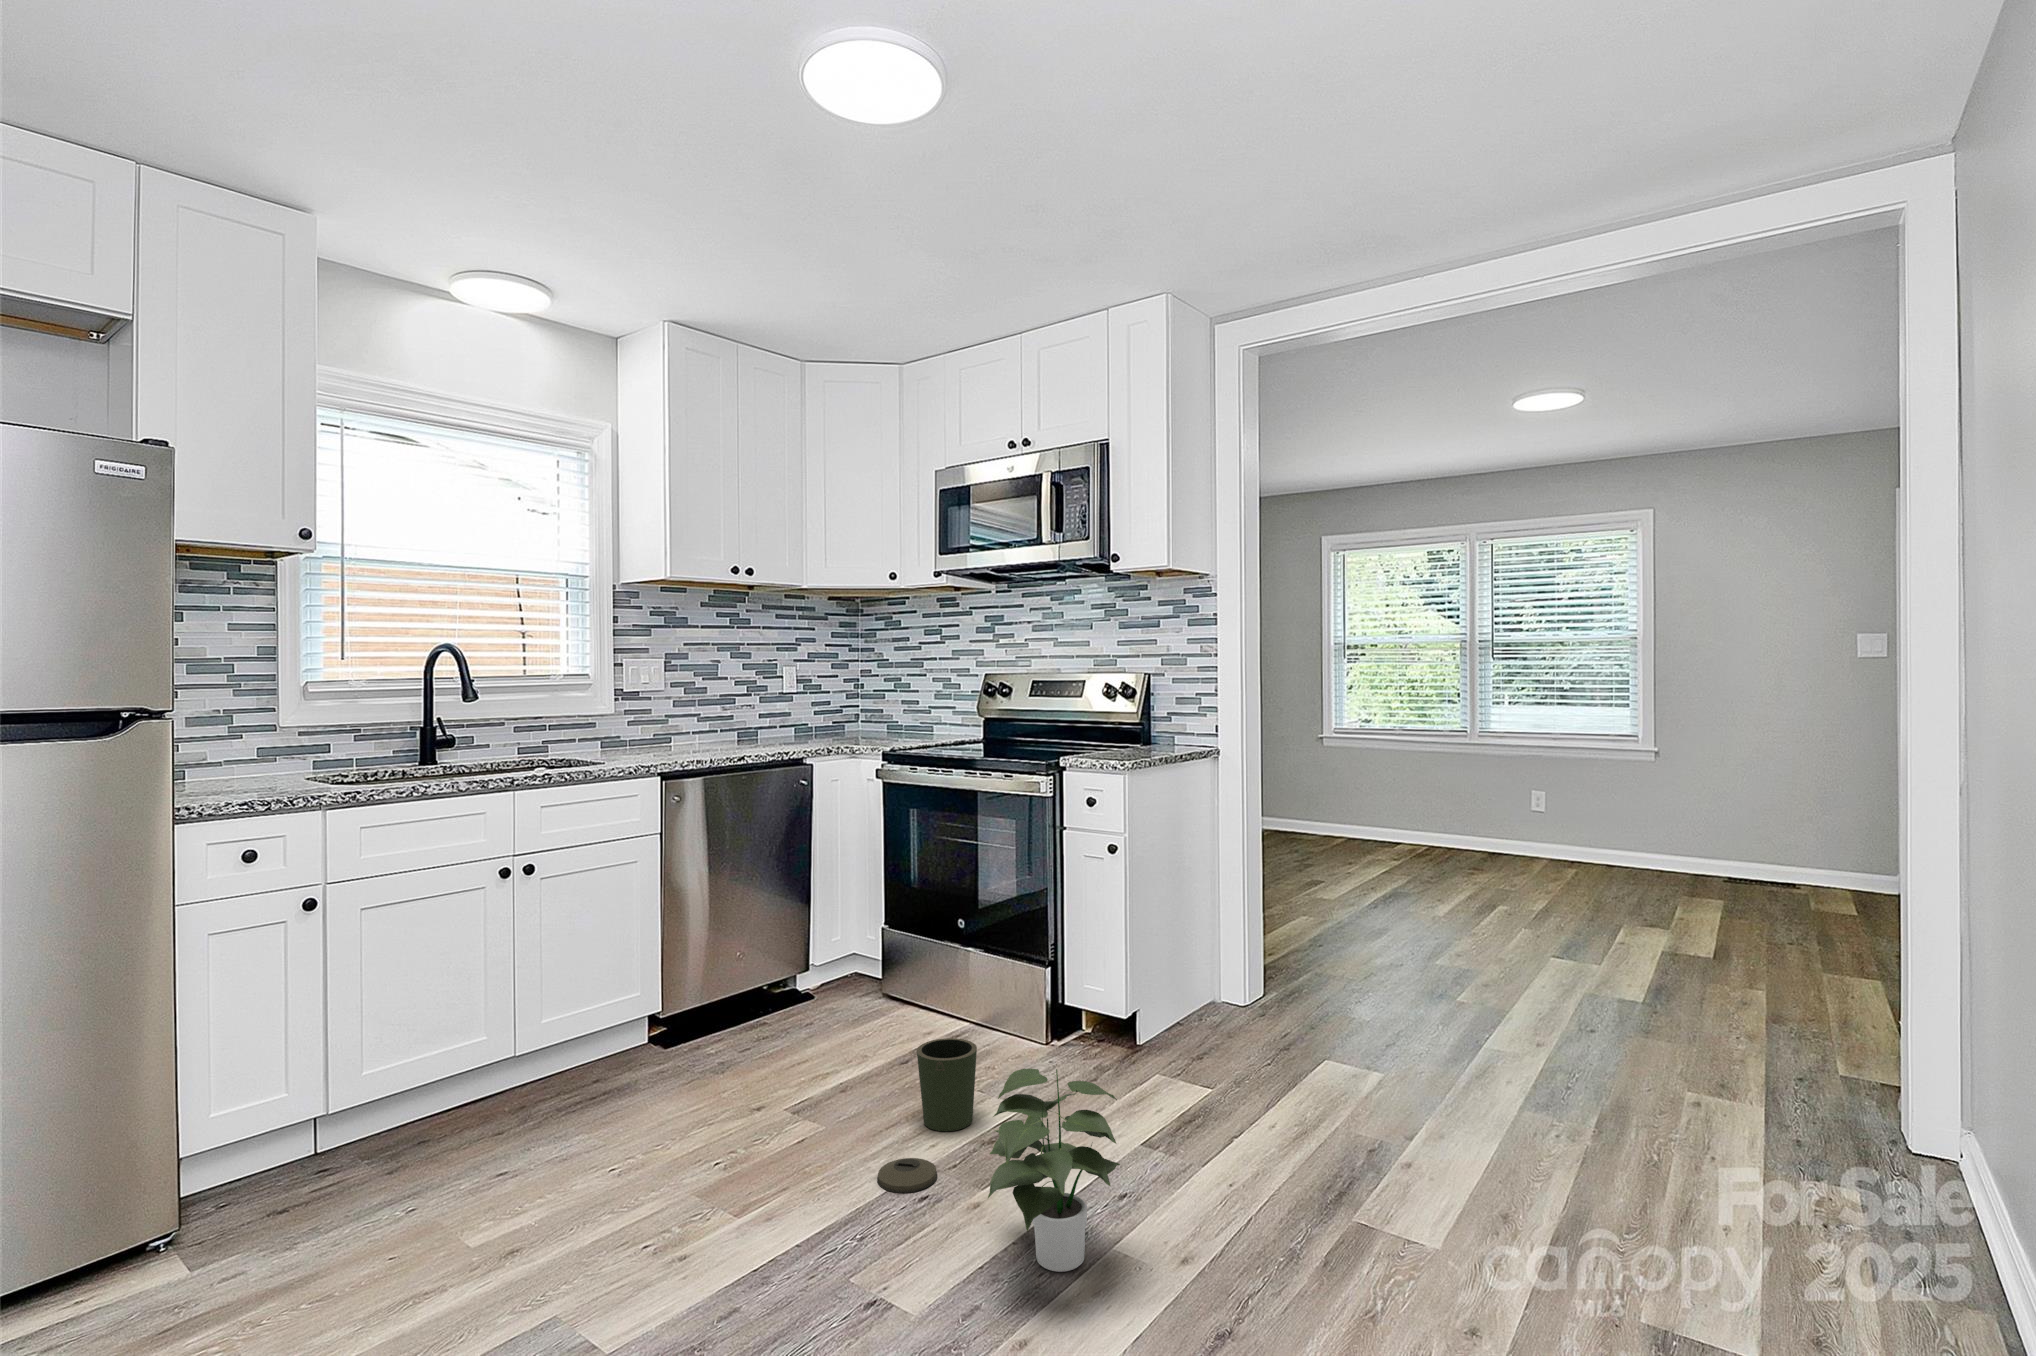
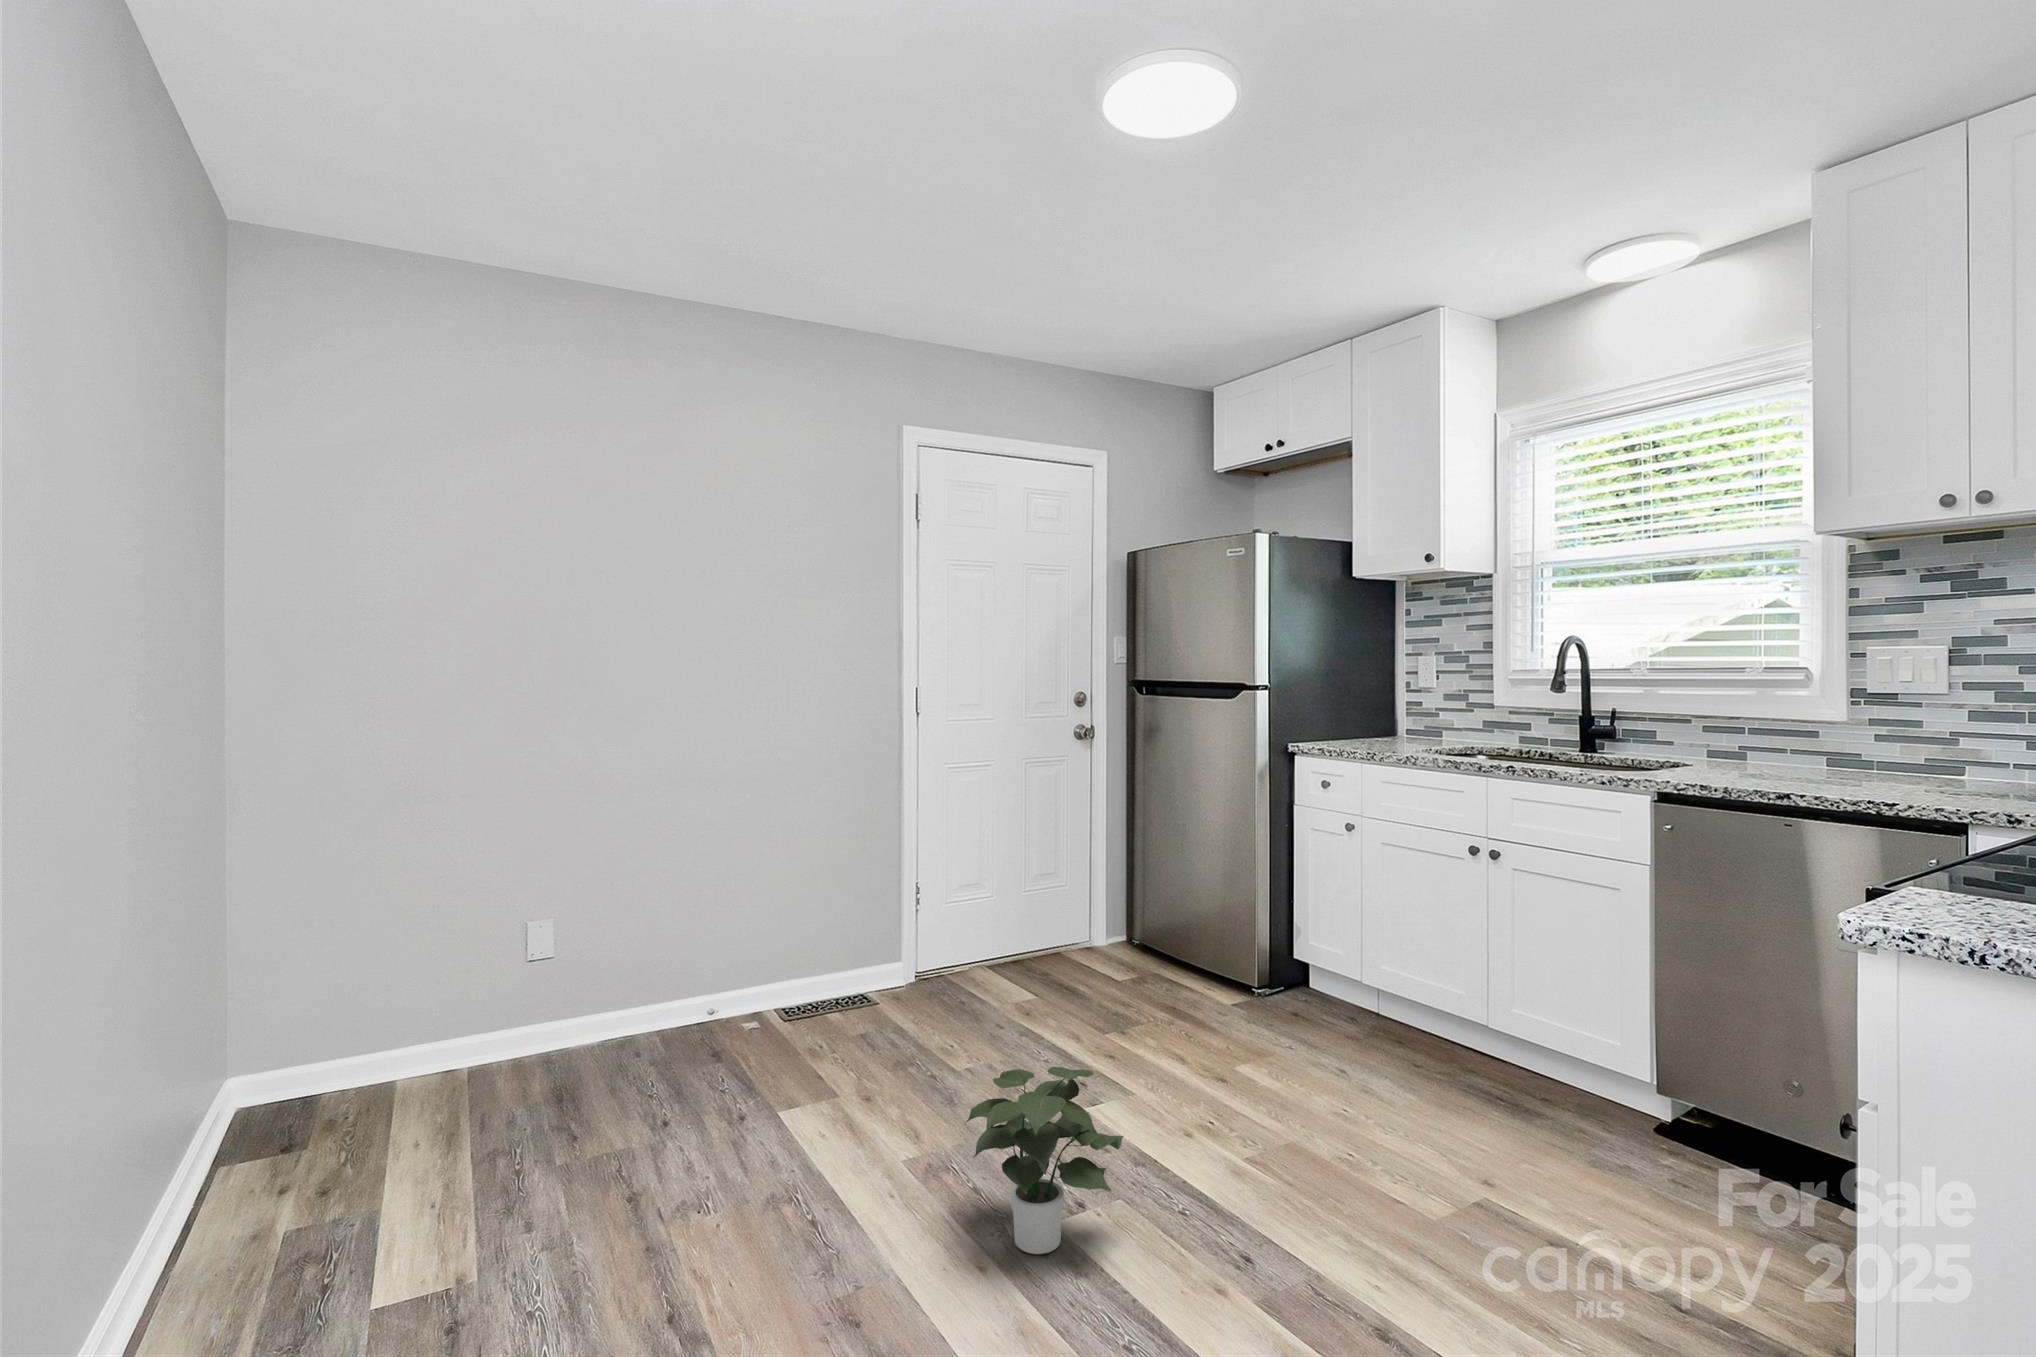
trash can: present [877,1038,977,1193] -> none [1209,1144,1417,1273]

